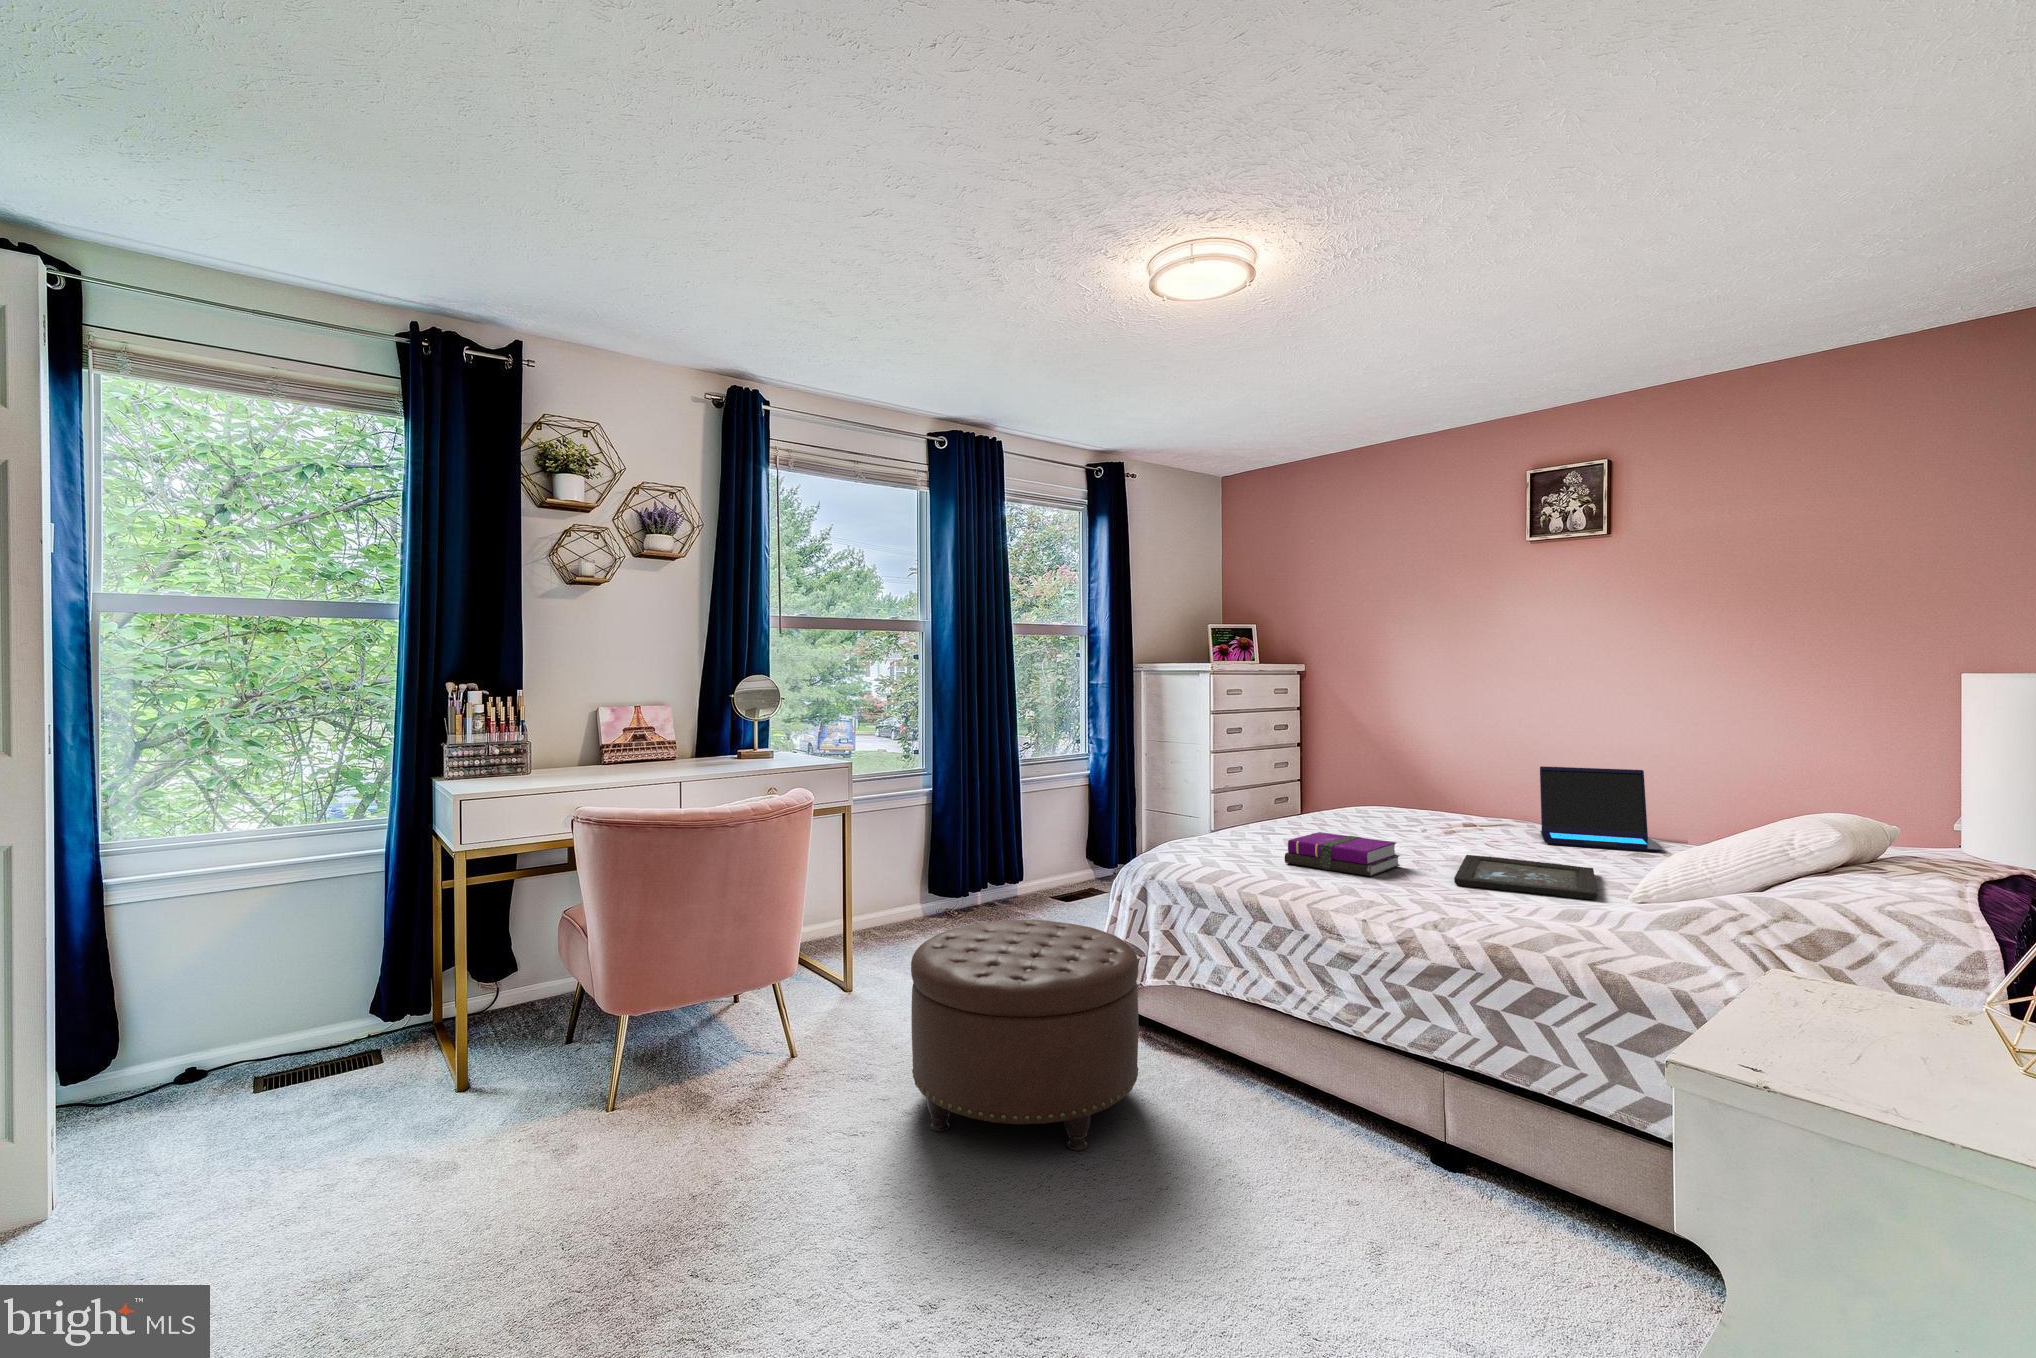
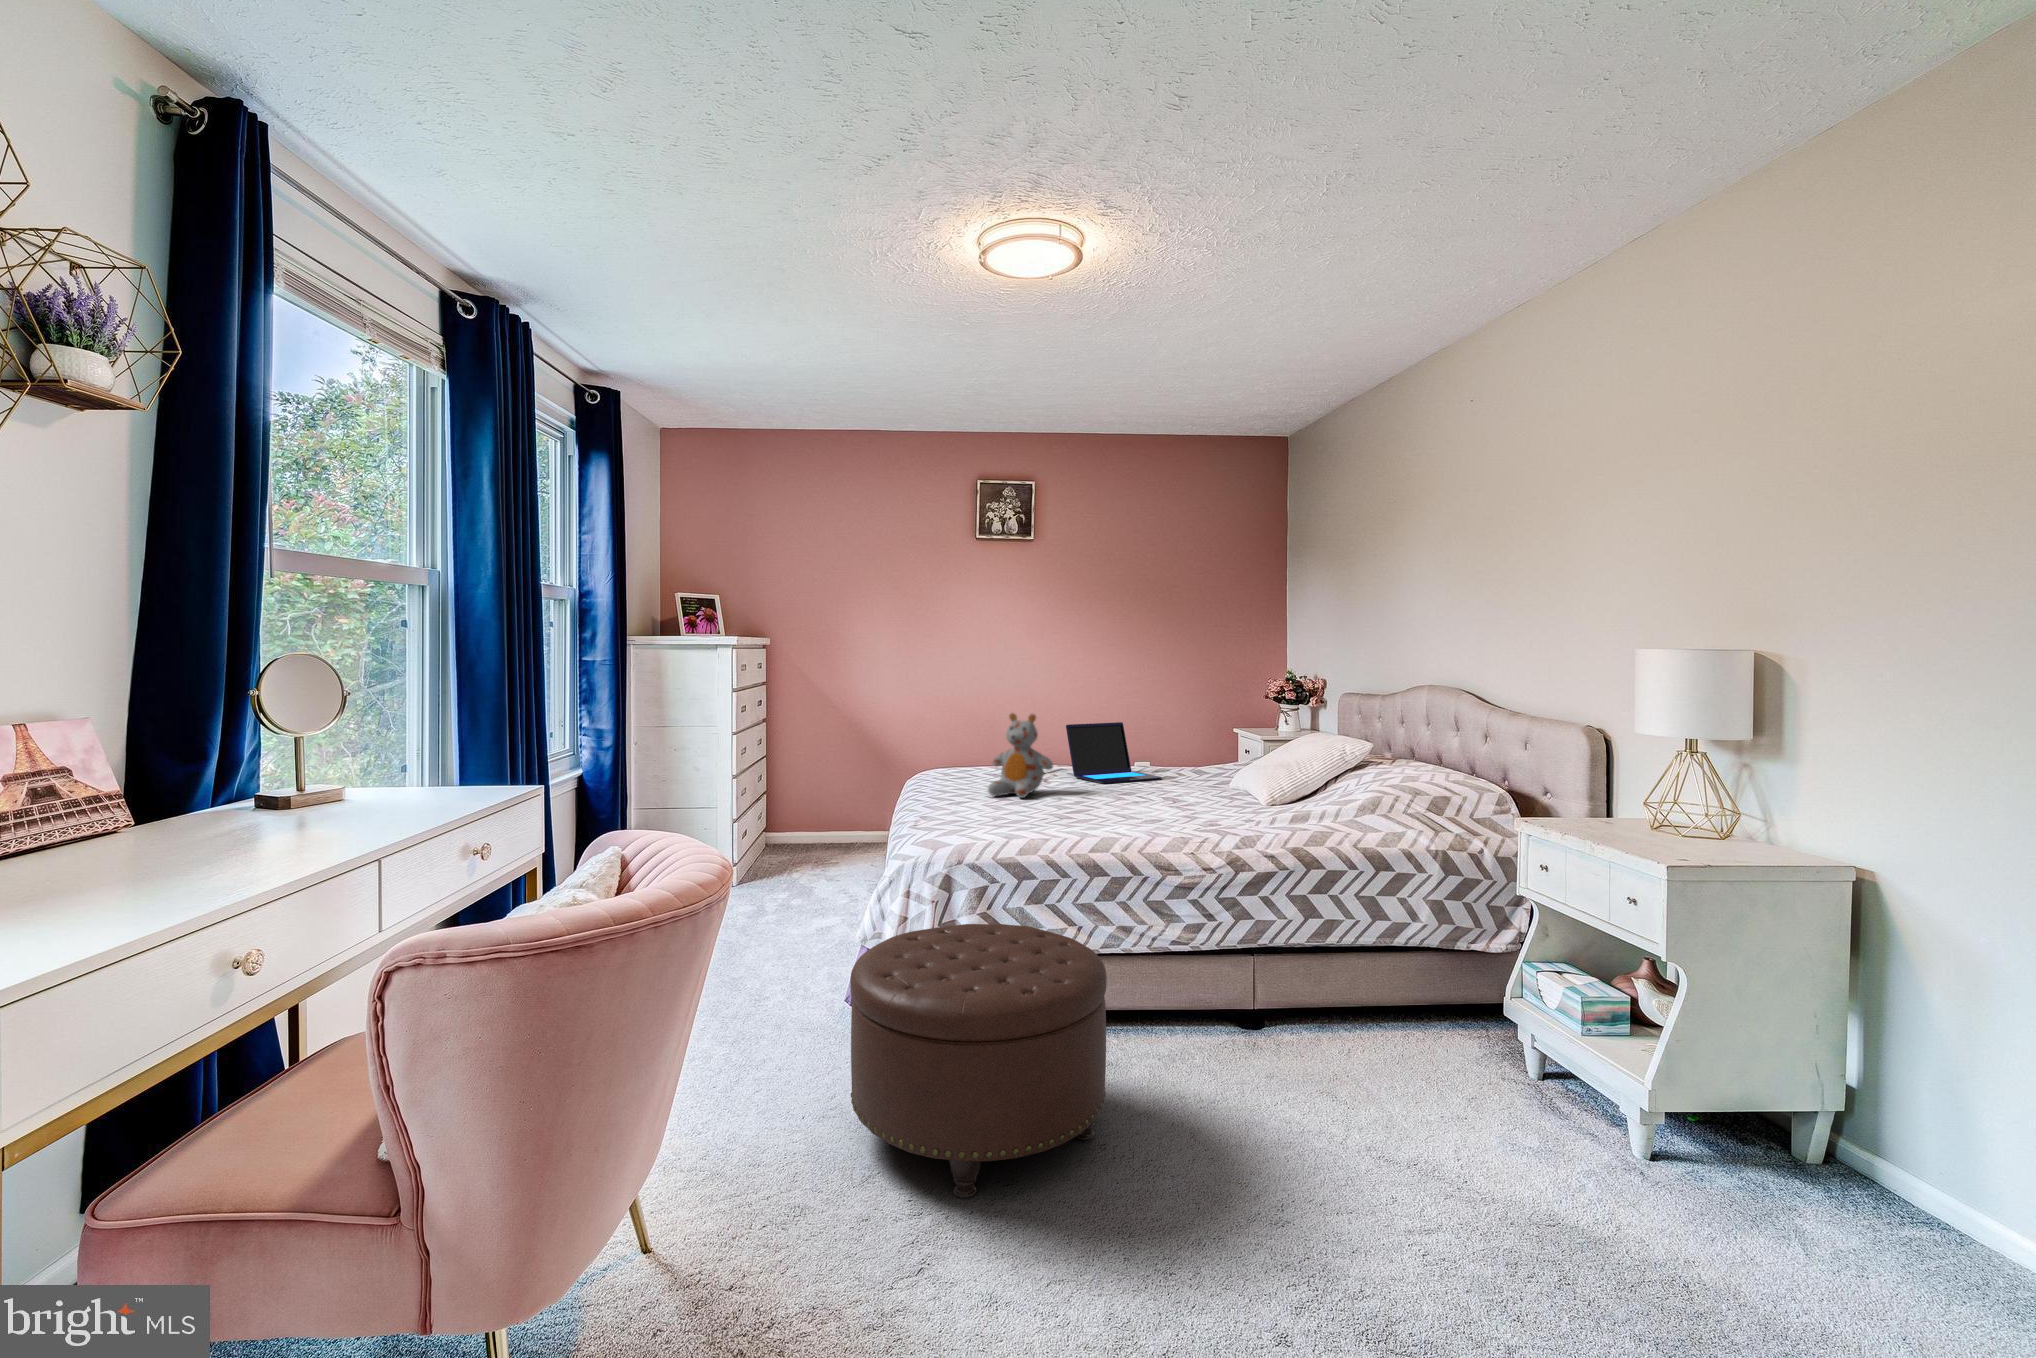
stuffed bear: none [1353,744,1430,841] -> present [988,713,1053,798]
notebook: present [1285,832,1400,876] -> none [1030,793,1119,826]
tray: present [1454,855,1597,899] -> none [1118,793,1248,818]

